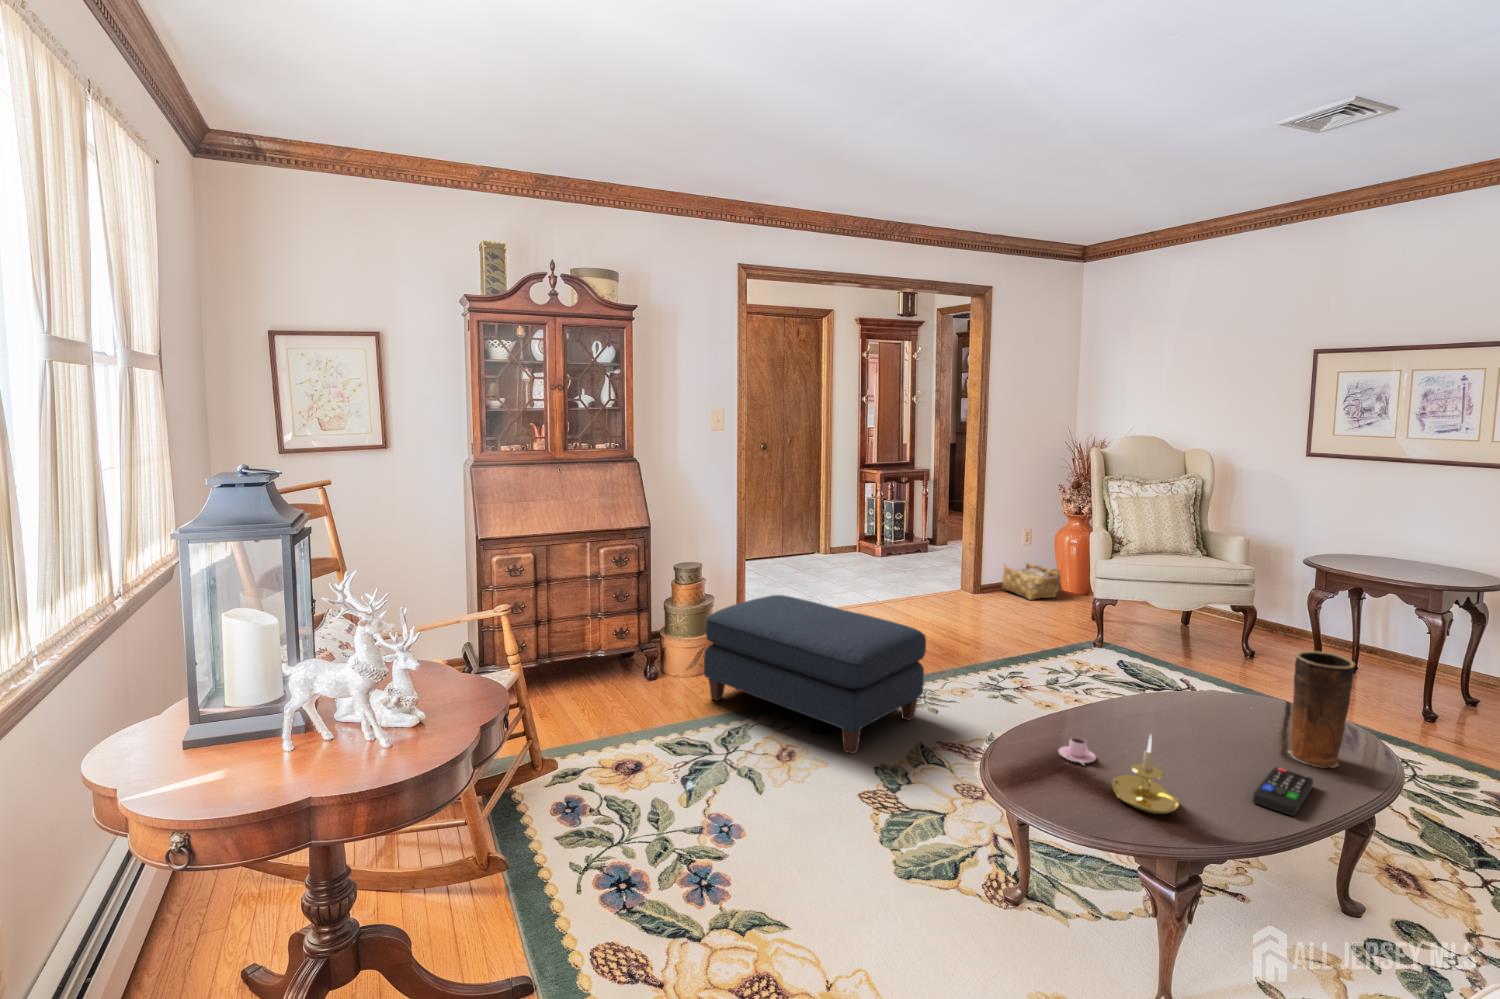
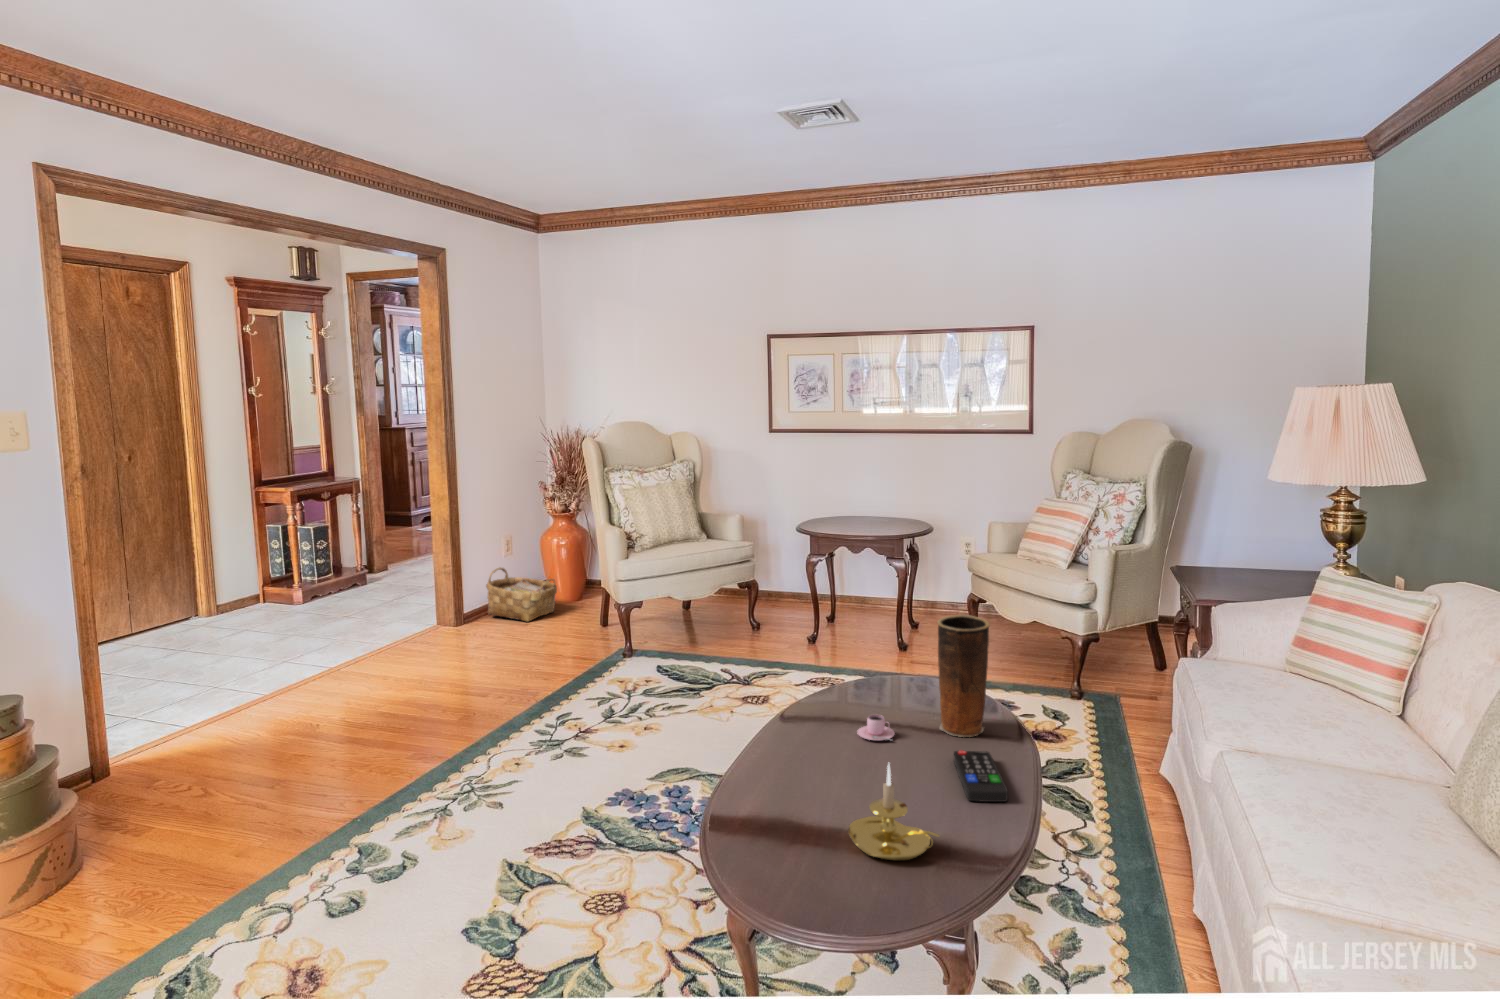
ottoman: present [704,595,926,754] -> none [70,701,483,928]
teacup: present [1059,737,1096,765] -> present [857,715,895,740]

